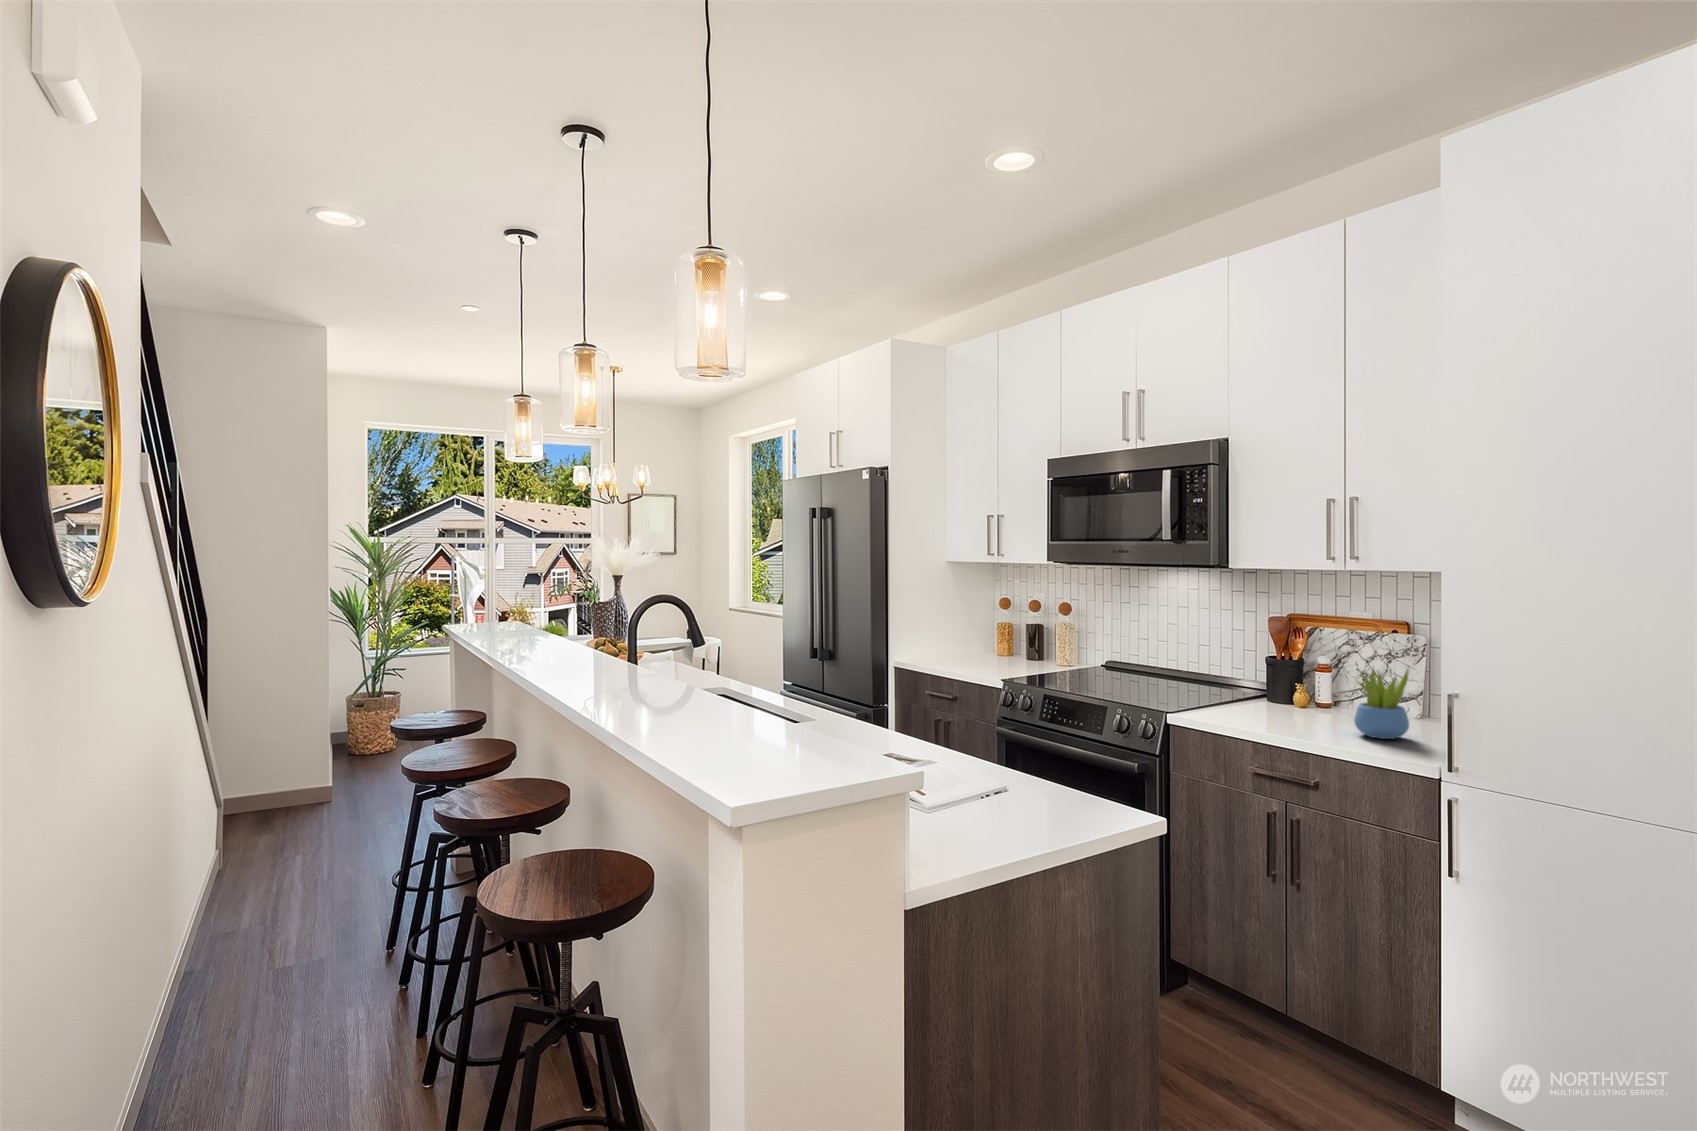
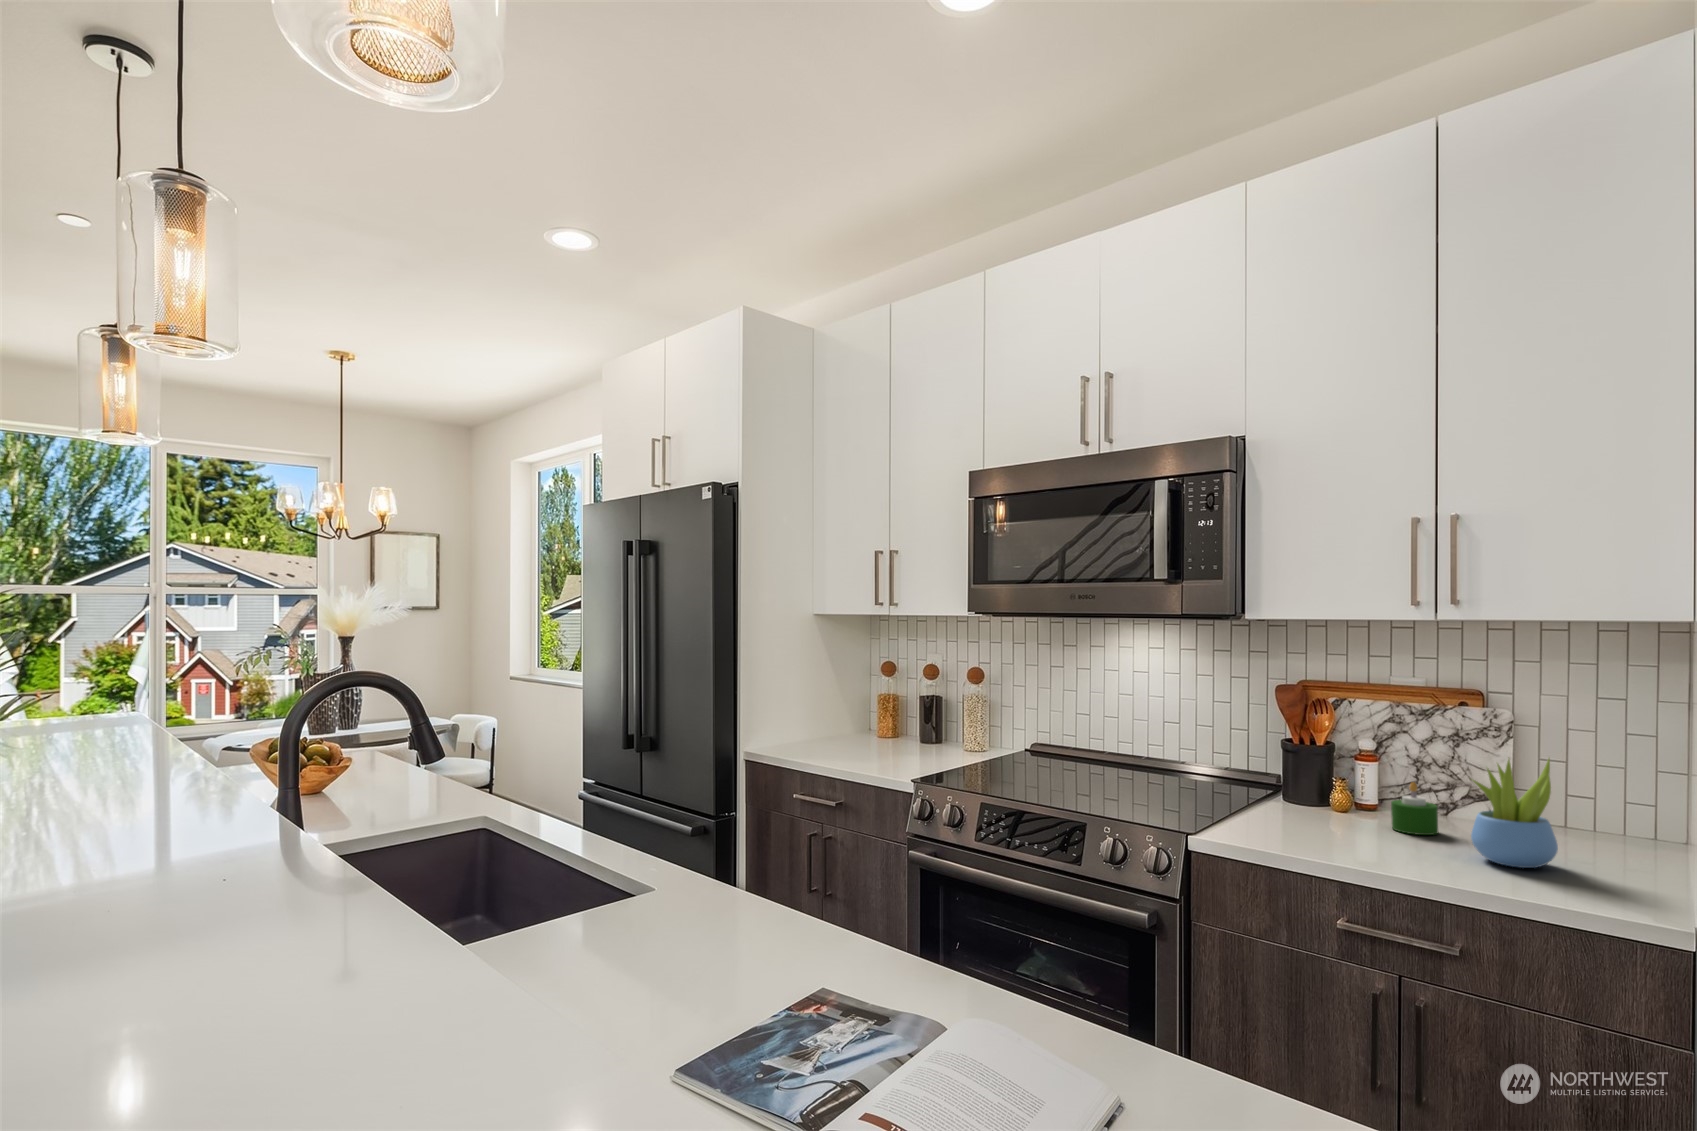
candle: none [1323,685,1354,721] -> present [1391,782,1438,835]

